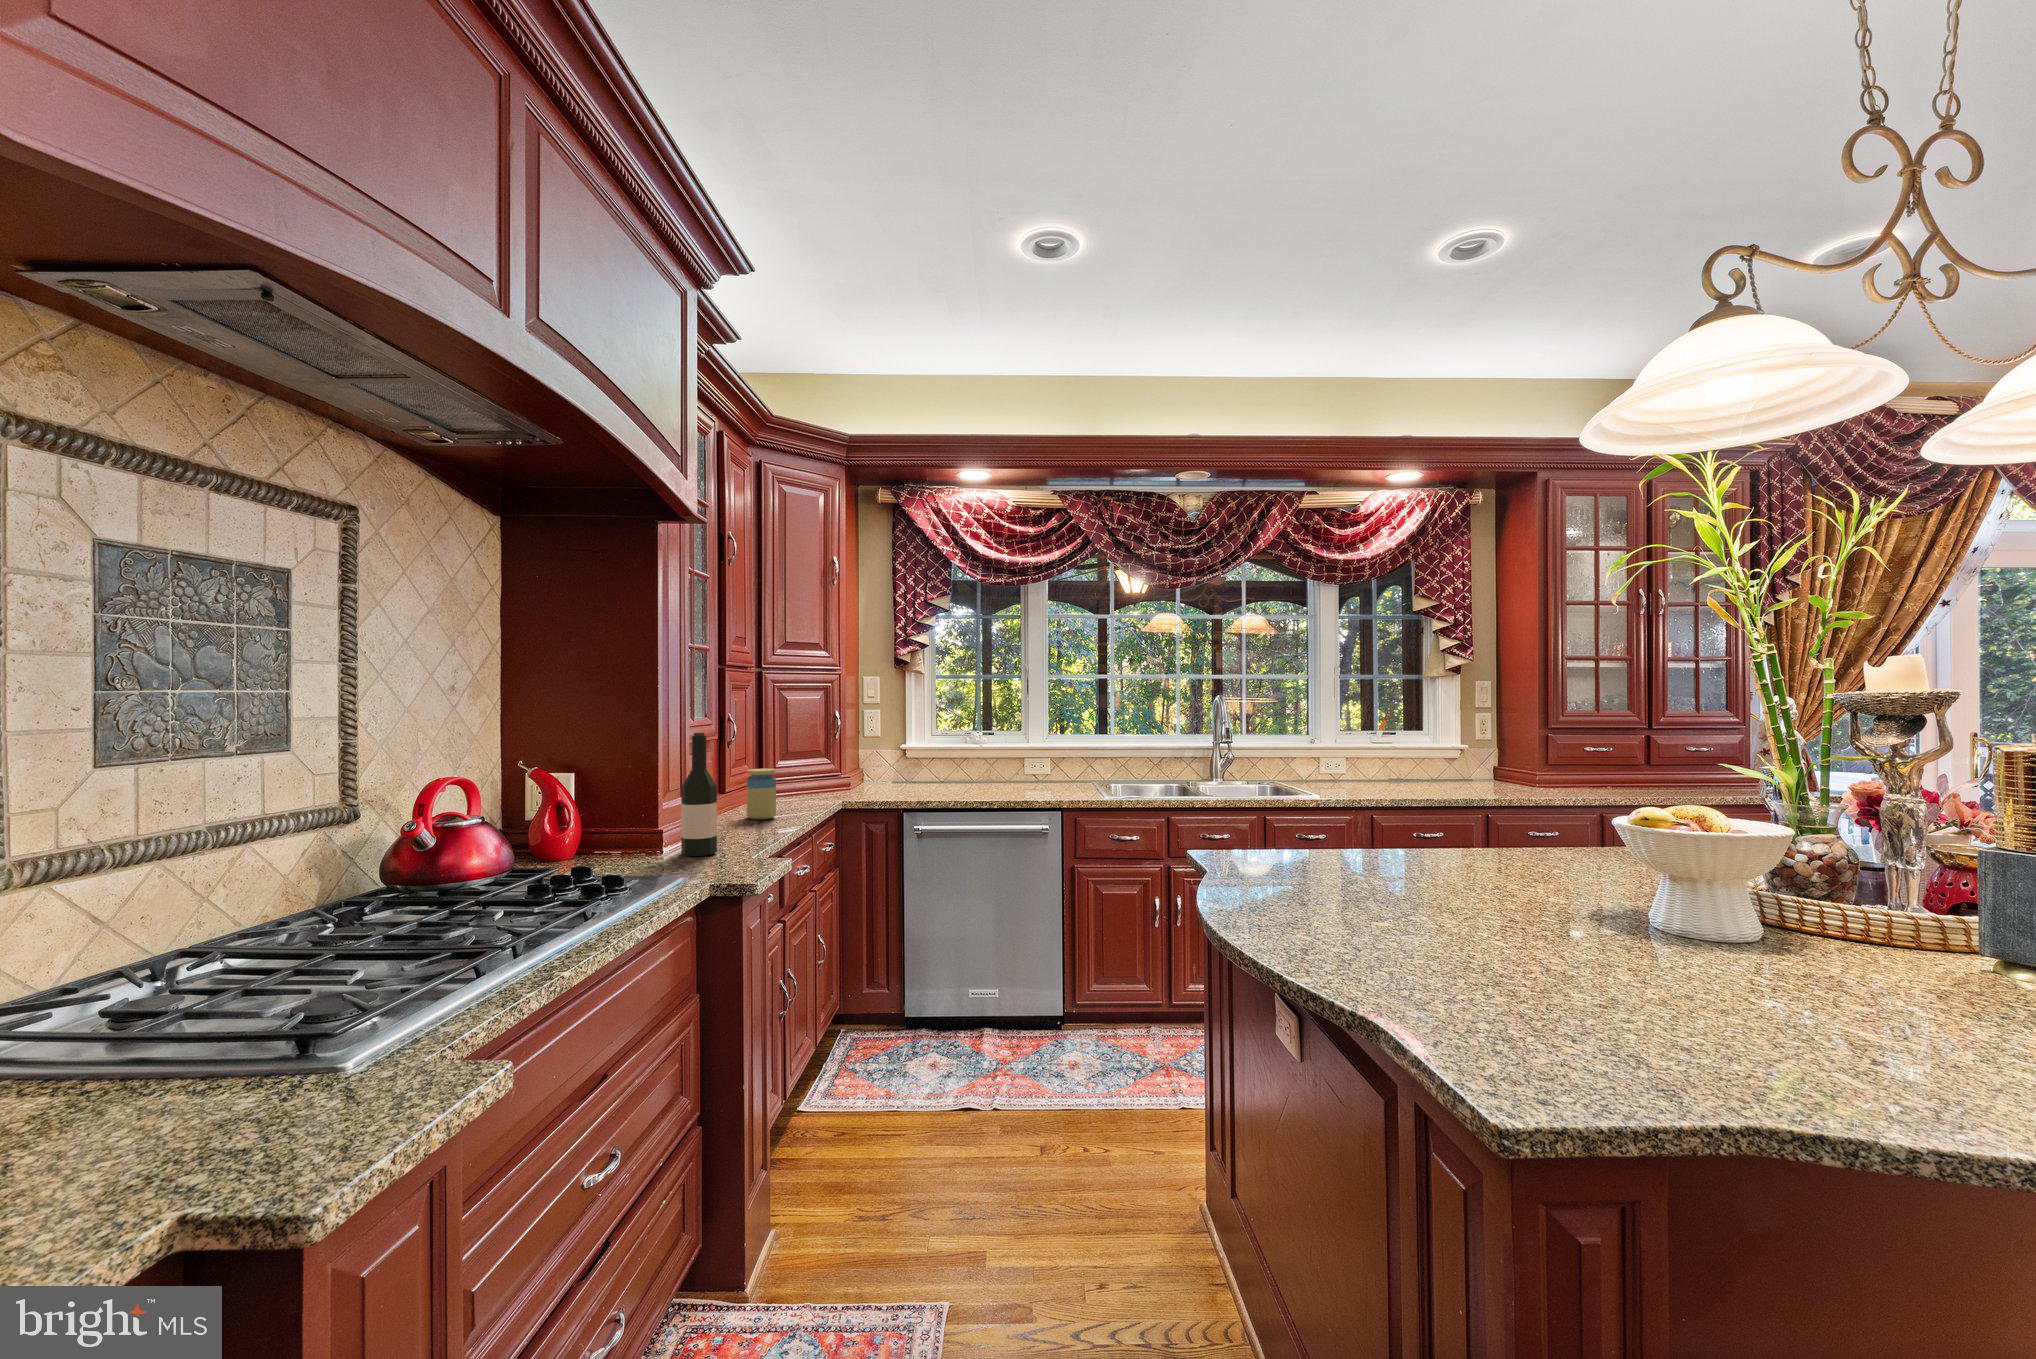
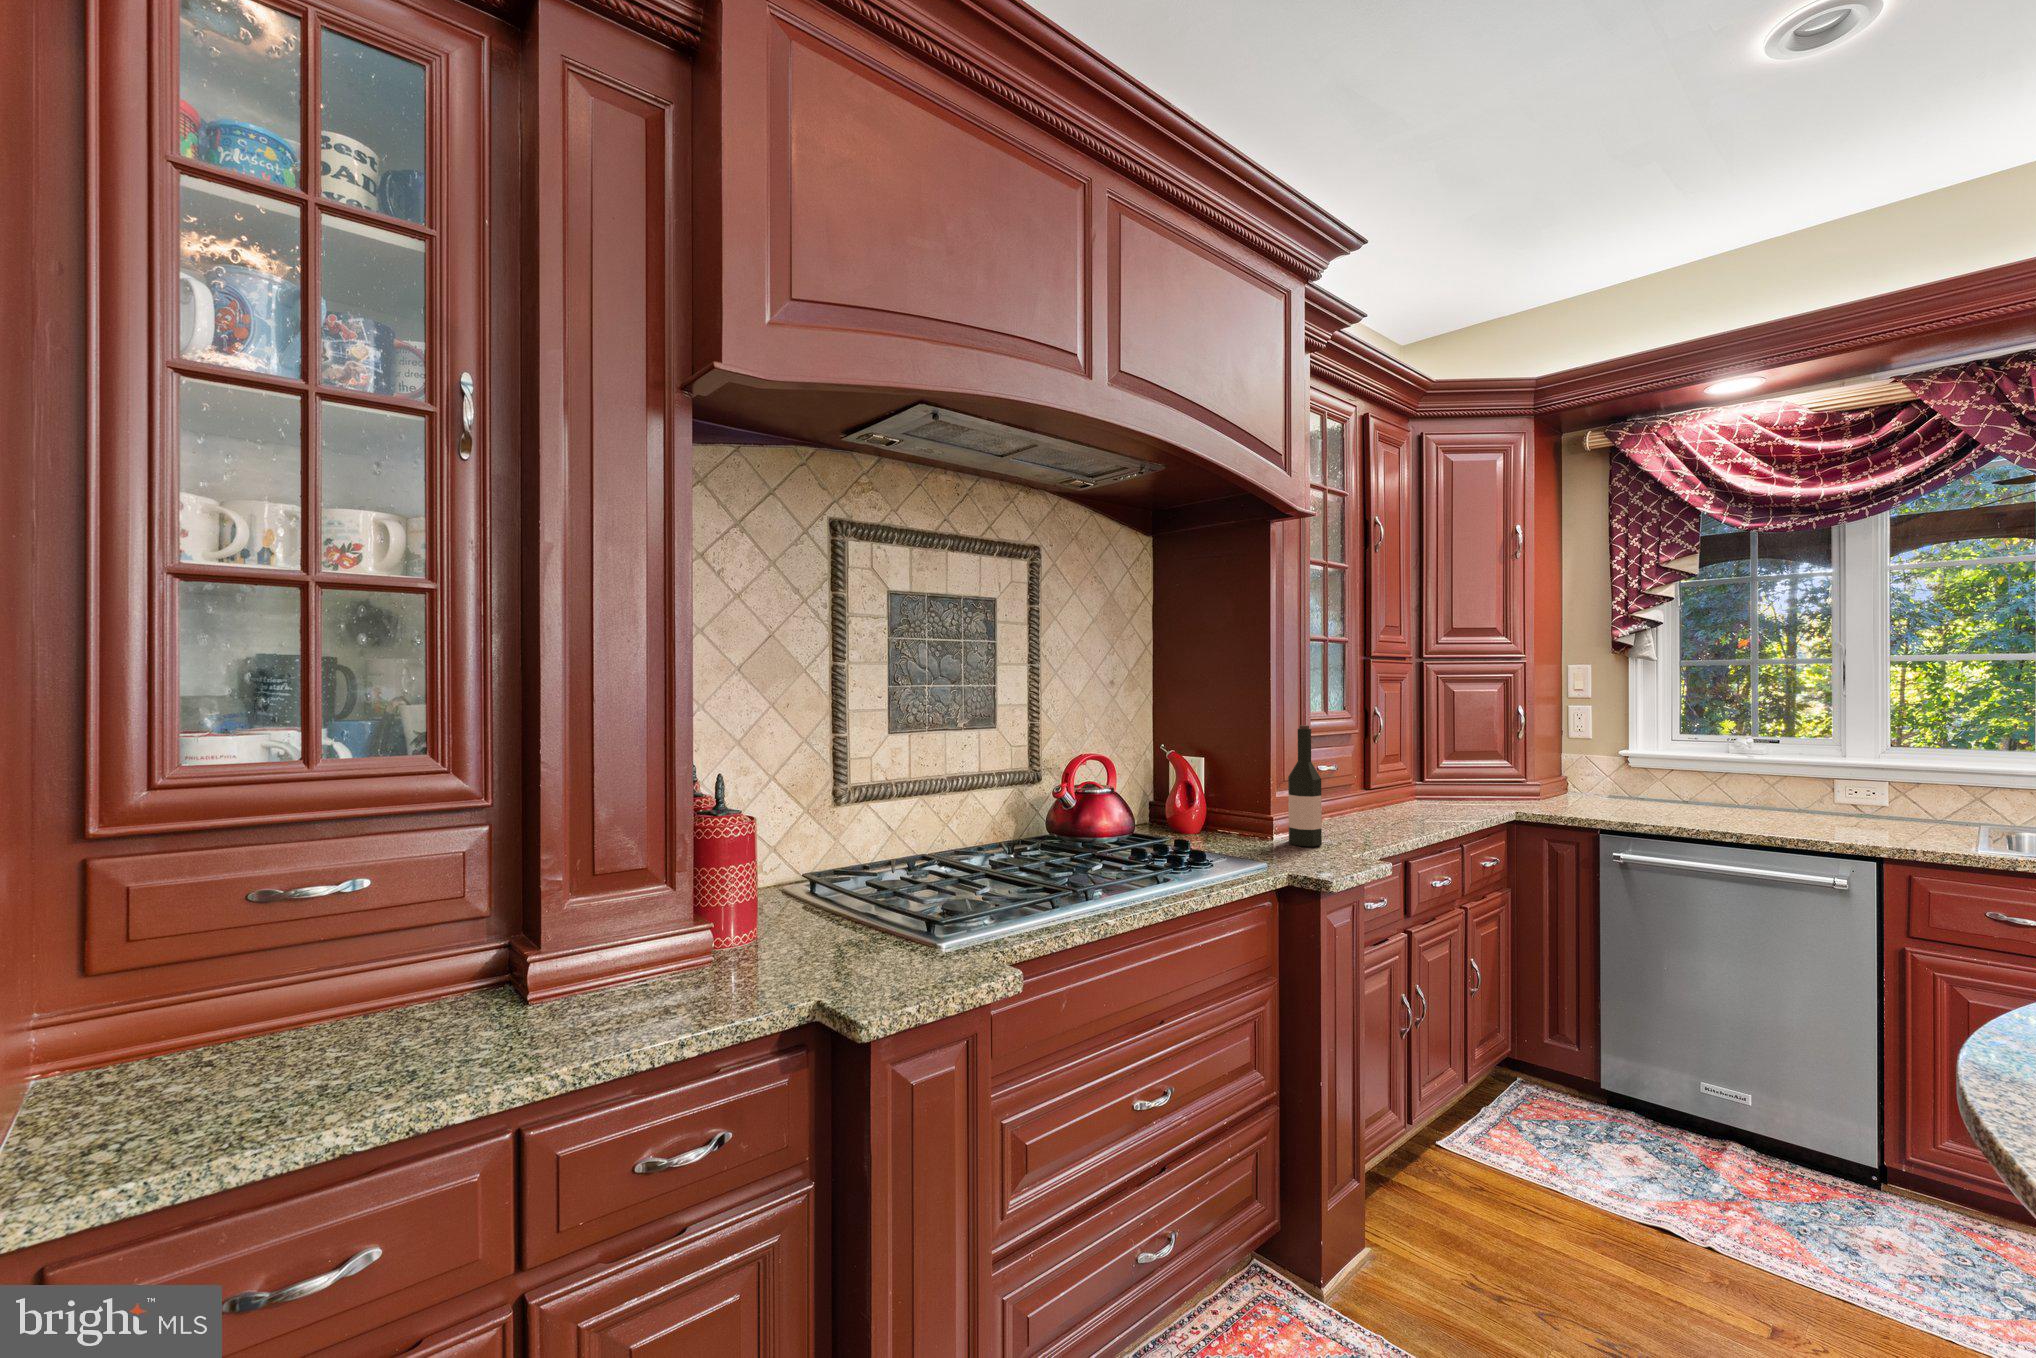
jar: present [747,769,776,820] -> none [1386,763,1417,816]

